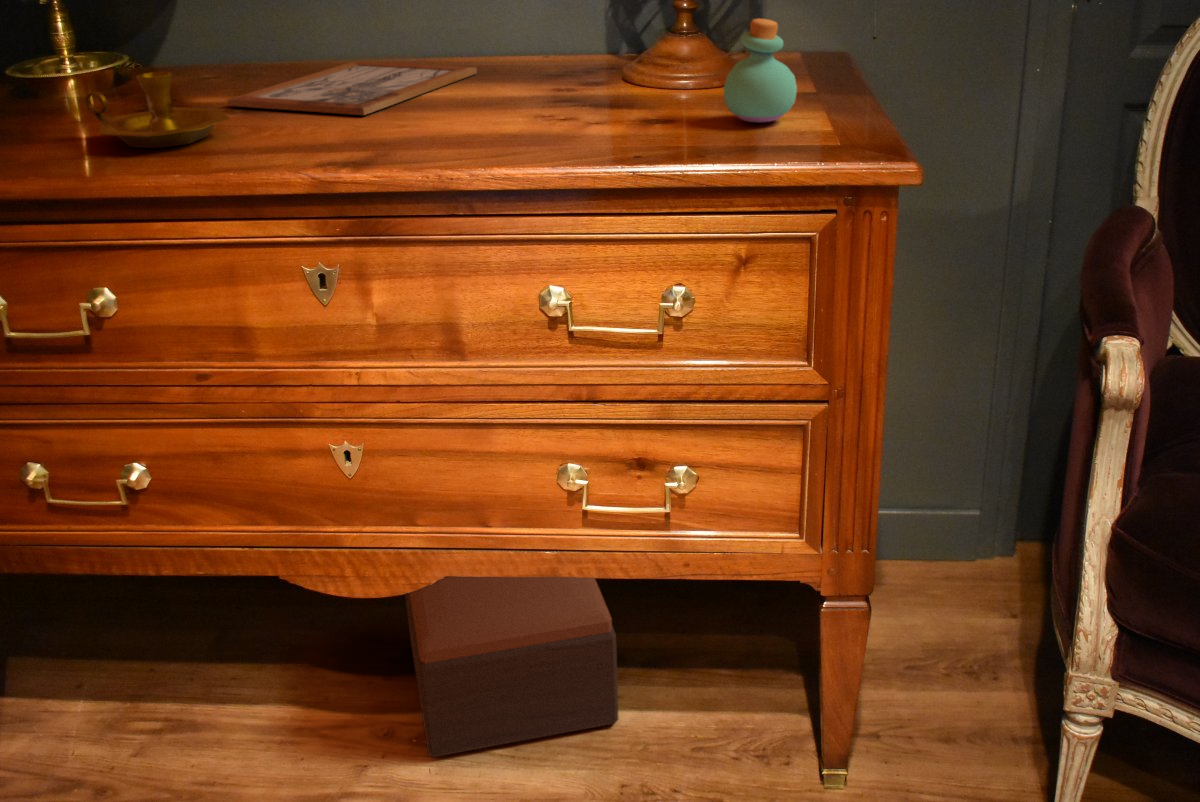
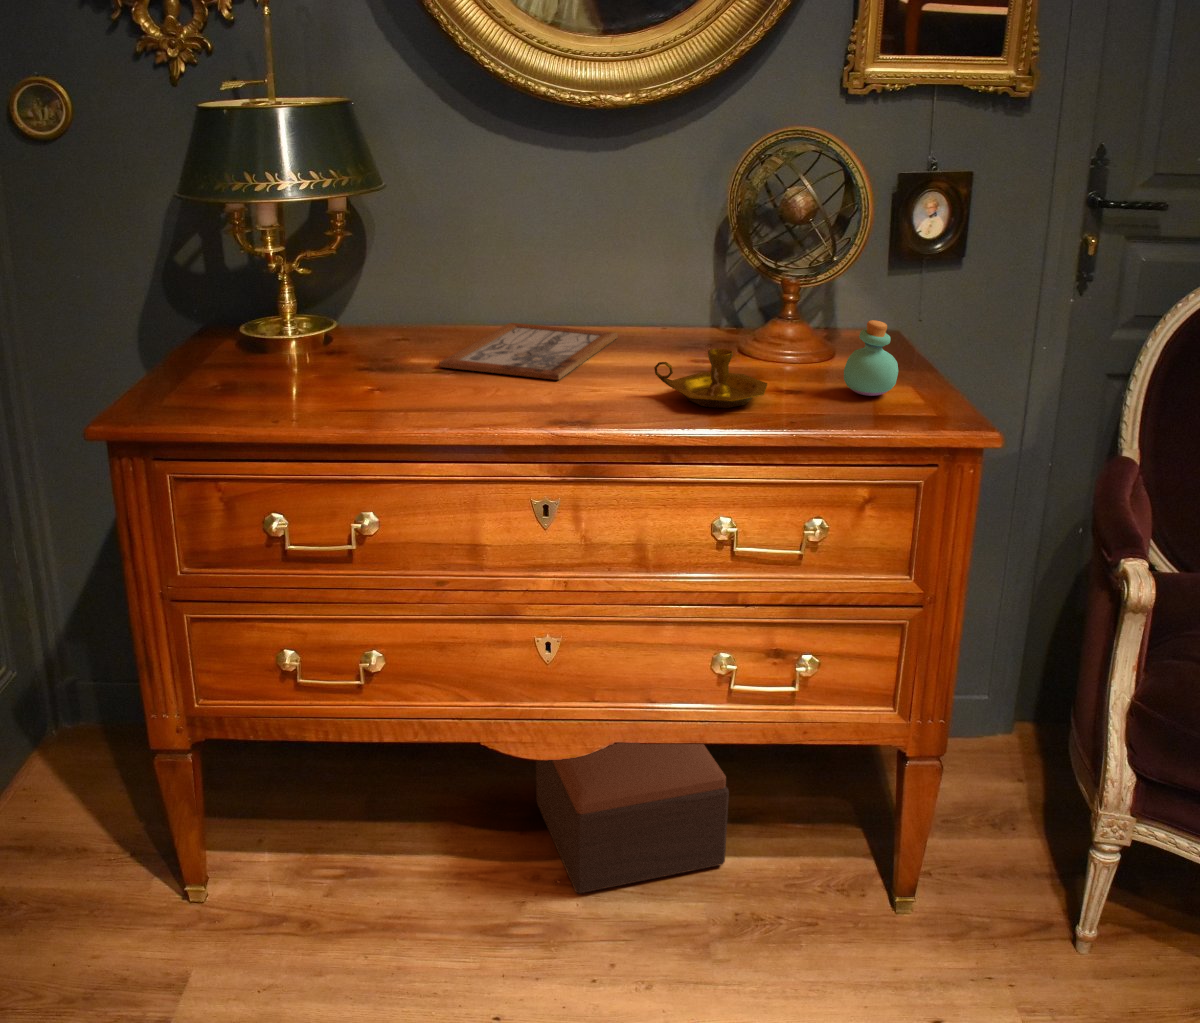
candlestick: present [85,72,229,148] -> present [654,348,767,408]

